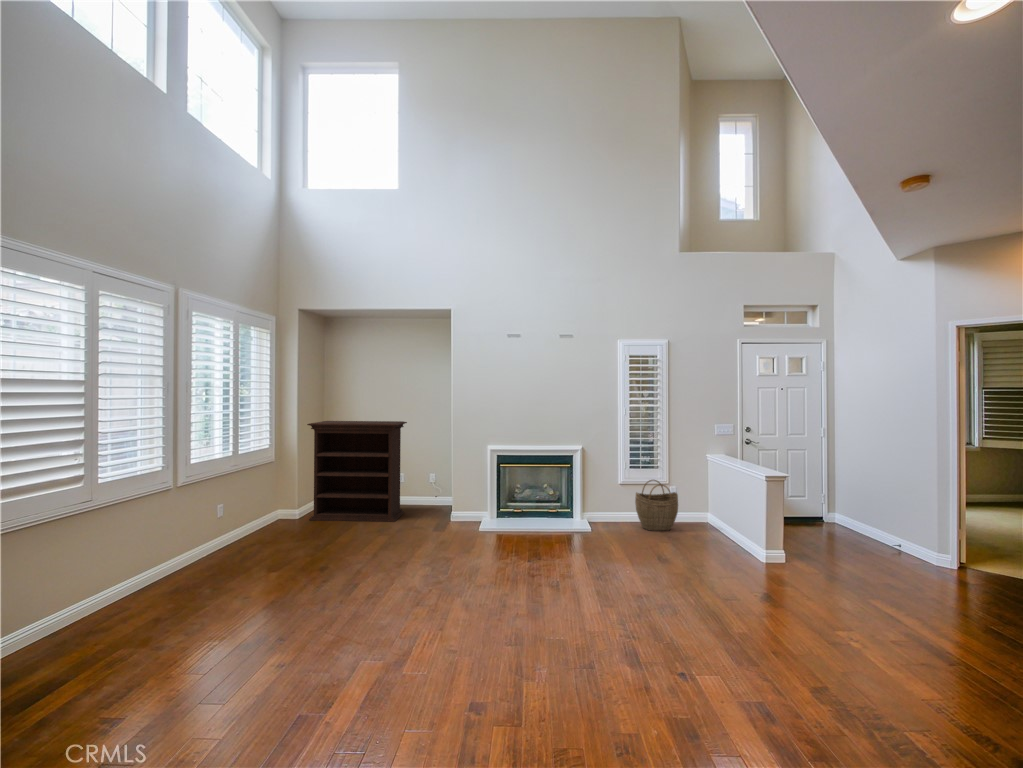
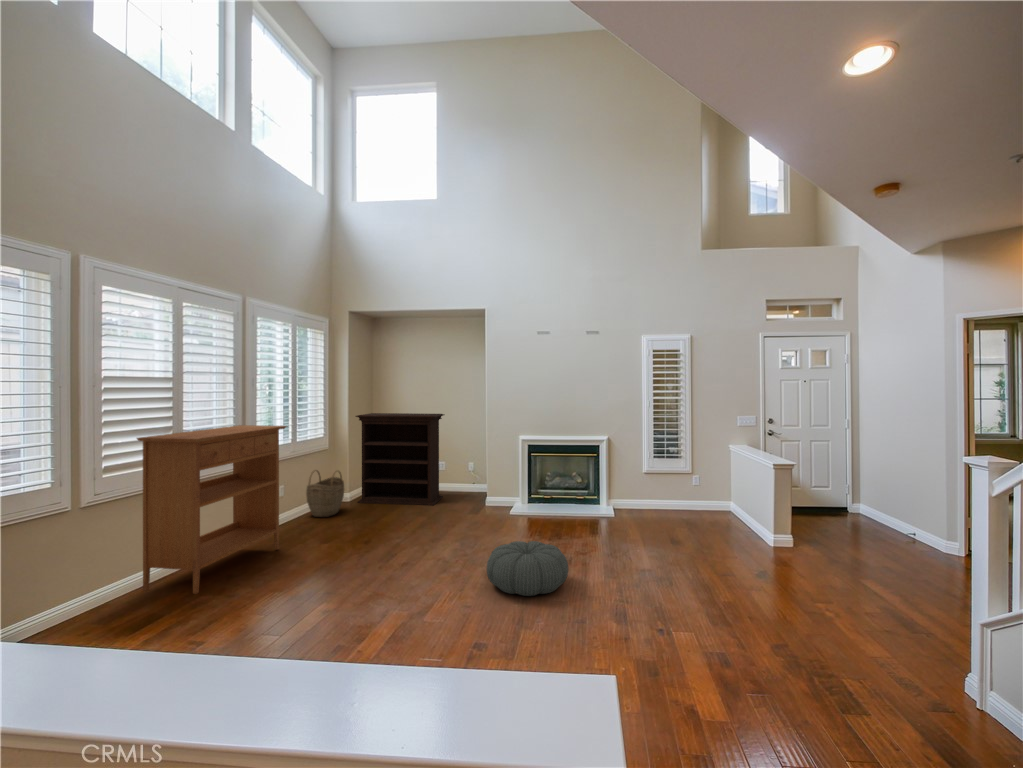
console table: none [31,437,228,646] -> present [137,425,287,594]
woven basket: present [635,480,678,531] -> present [306,470,344,517]
pouf: none [463,567,555,633] -> present [487,541,568,596]

